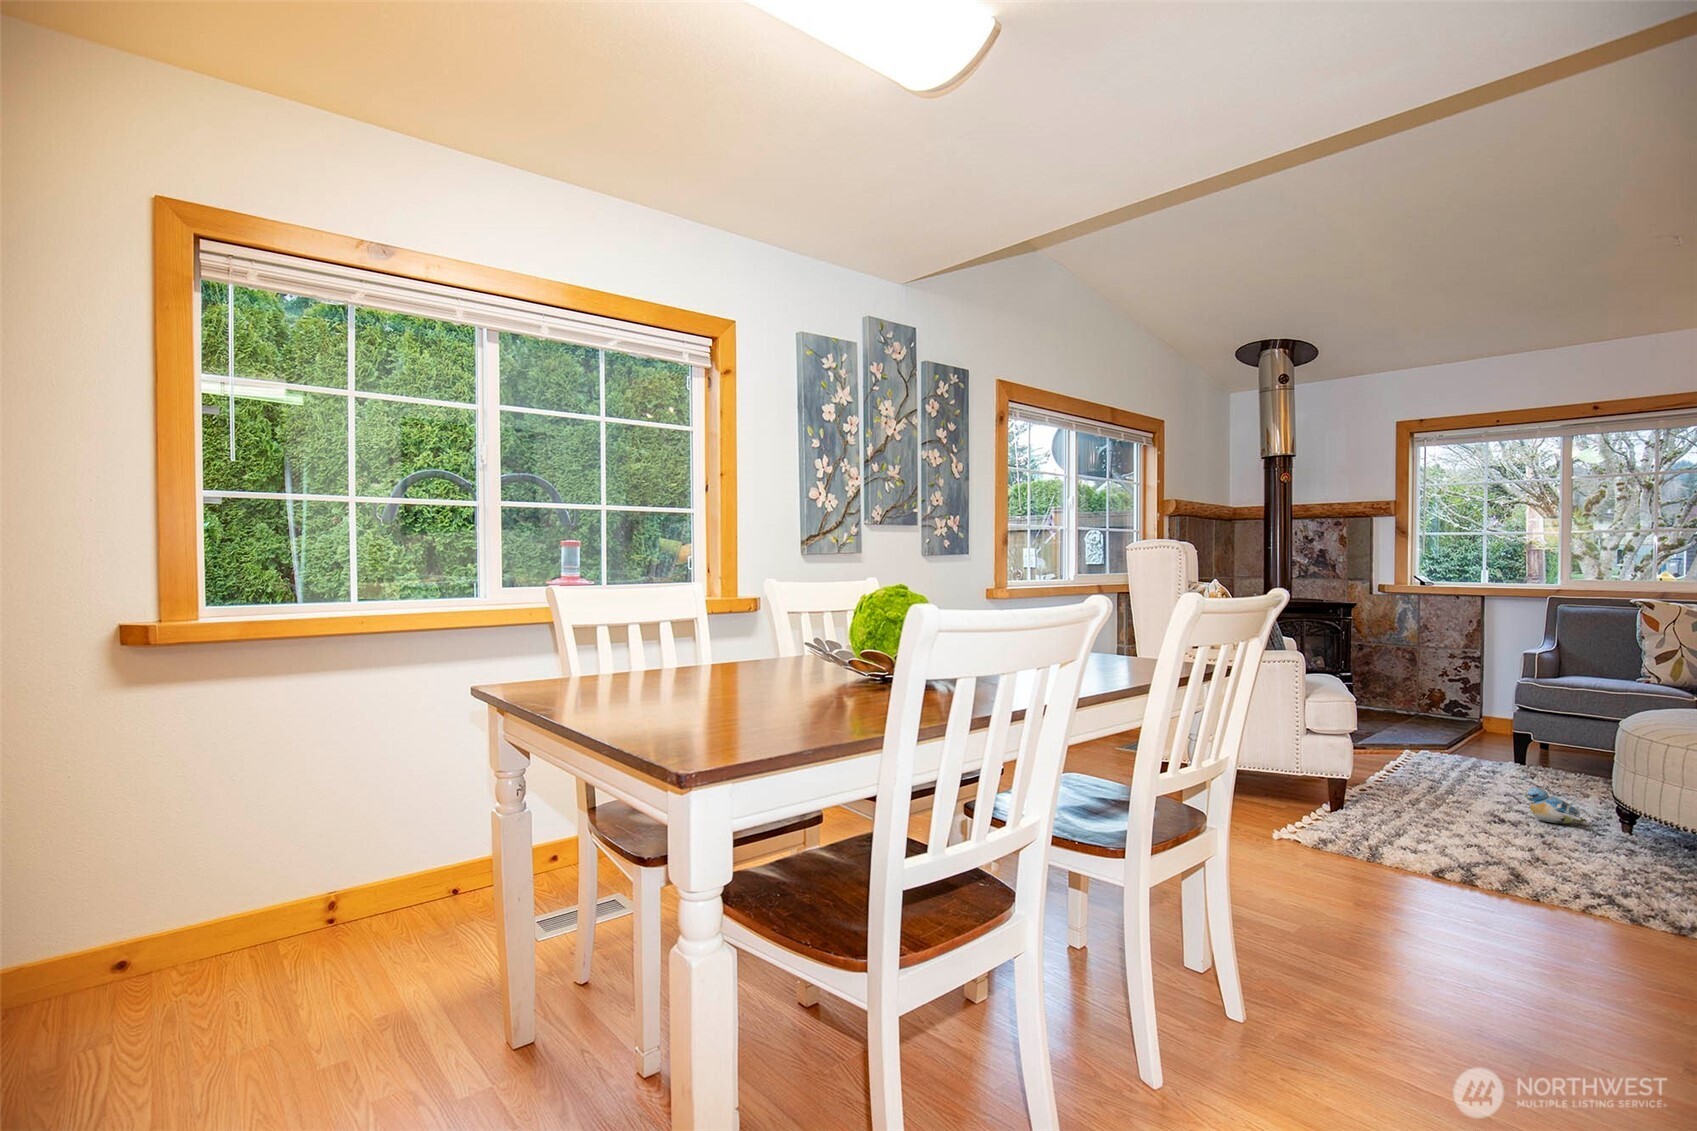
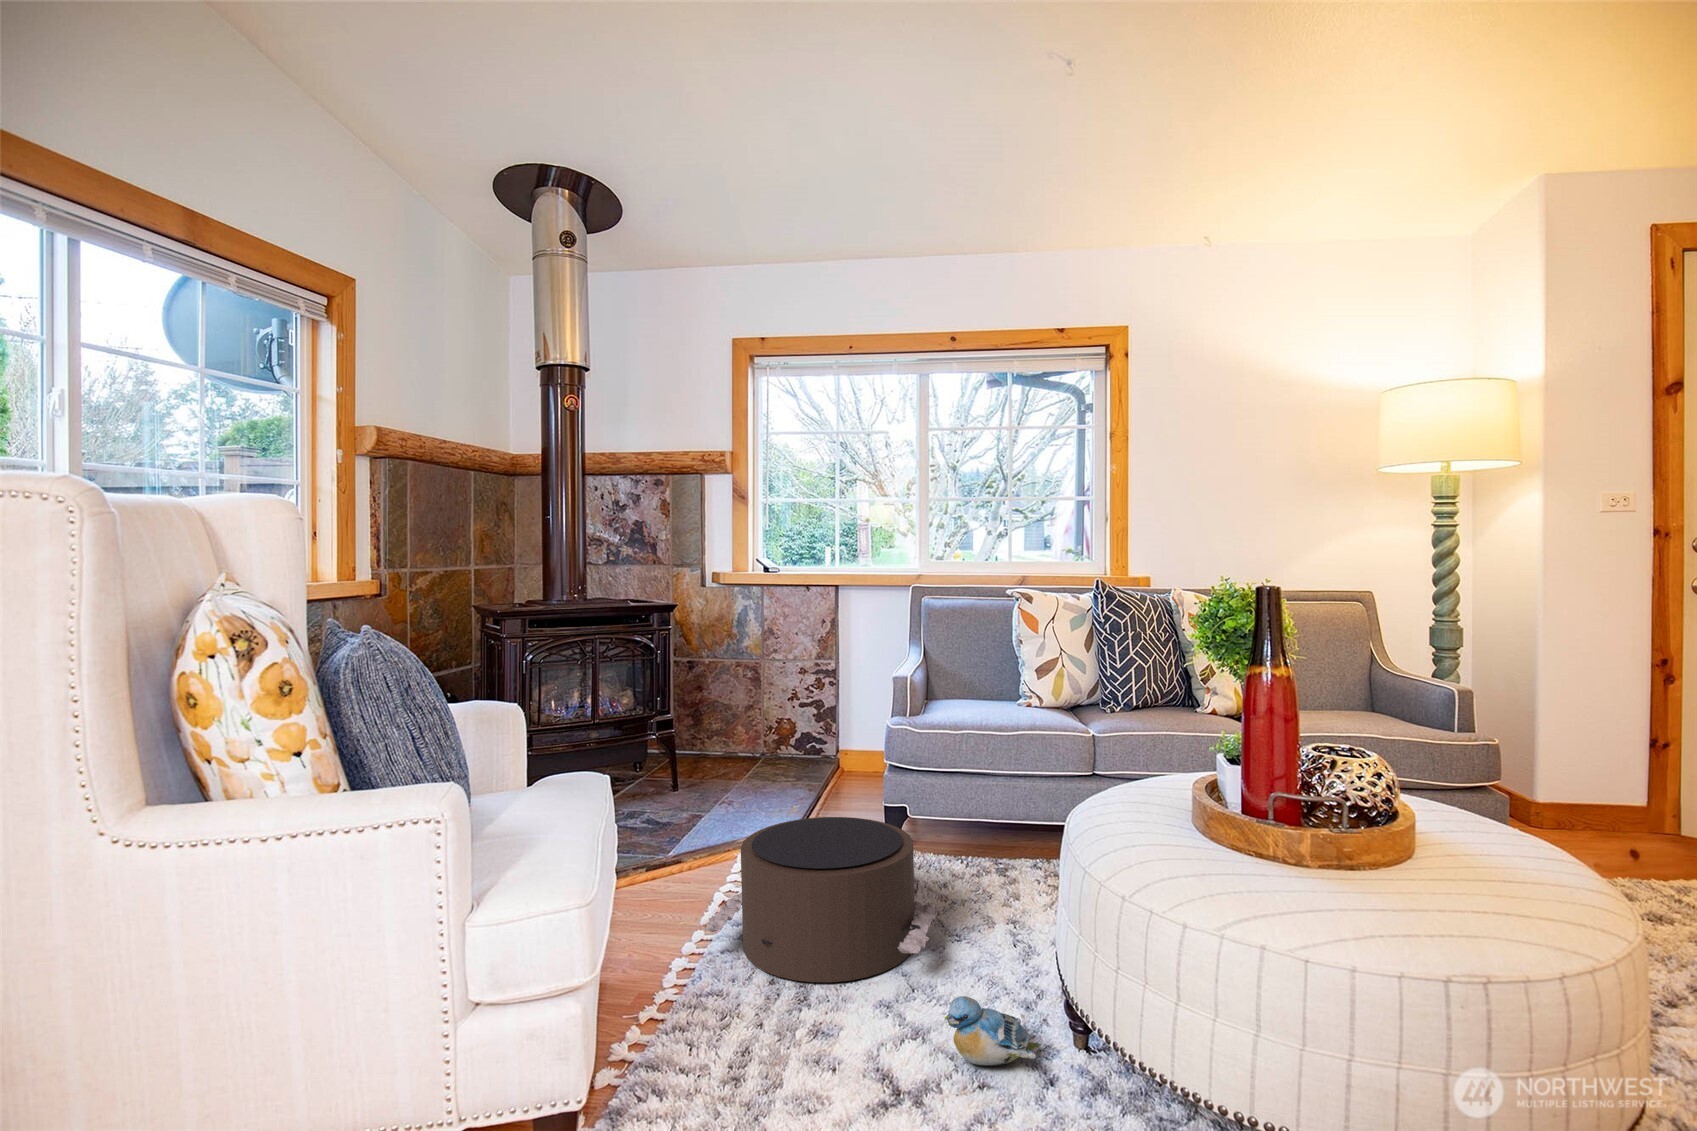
pouf: none [1380,719,1538,794] -> present [704,817,936,982]

